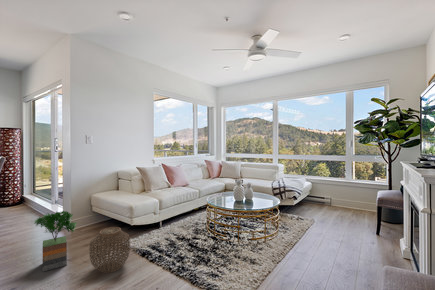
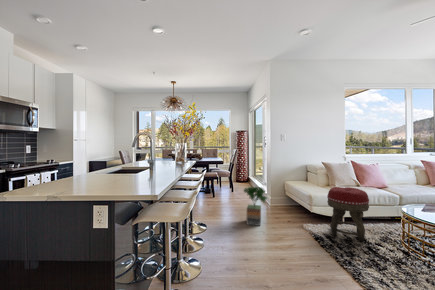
footstool: none [149,191,185,244] -> present [327,187,369,241]
woven basket: present [90,227,130,273] -> none [272,206,303,241]

